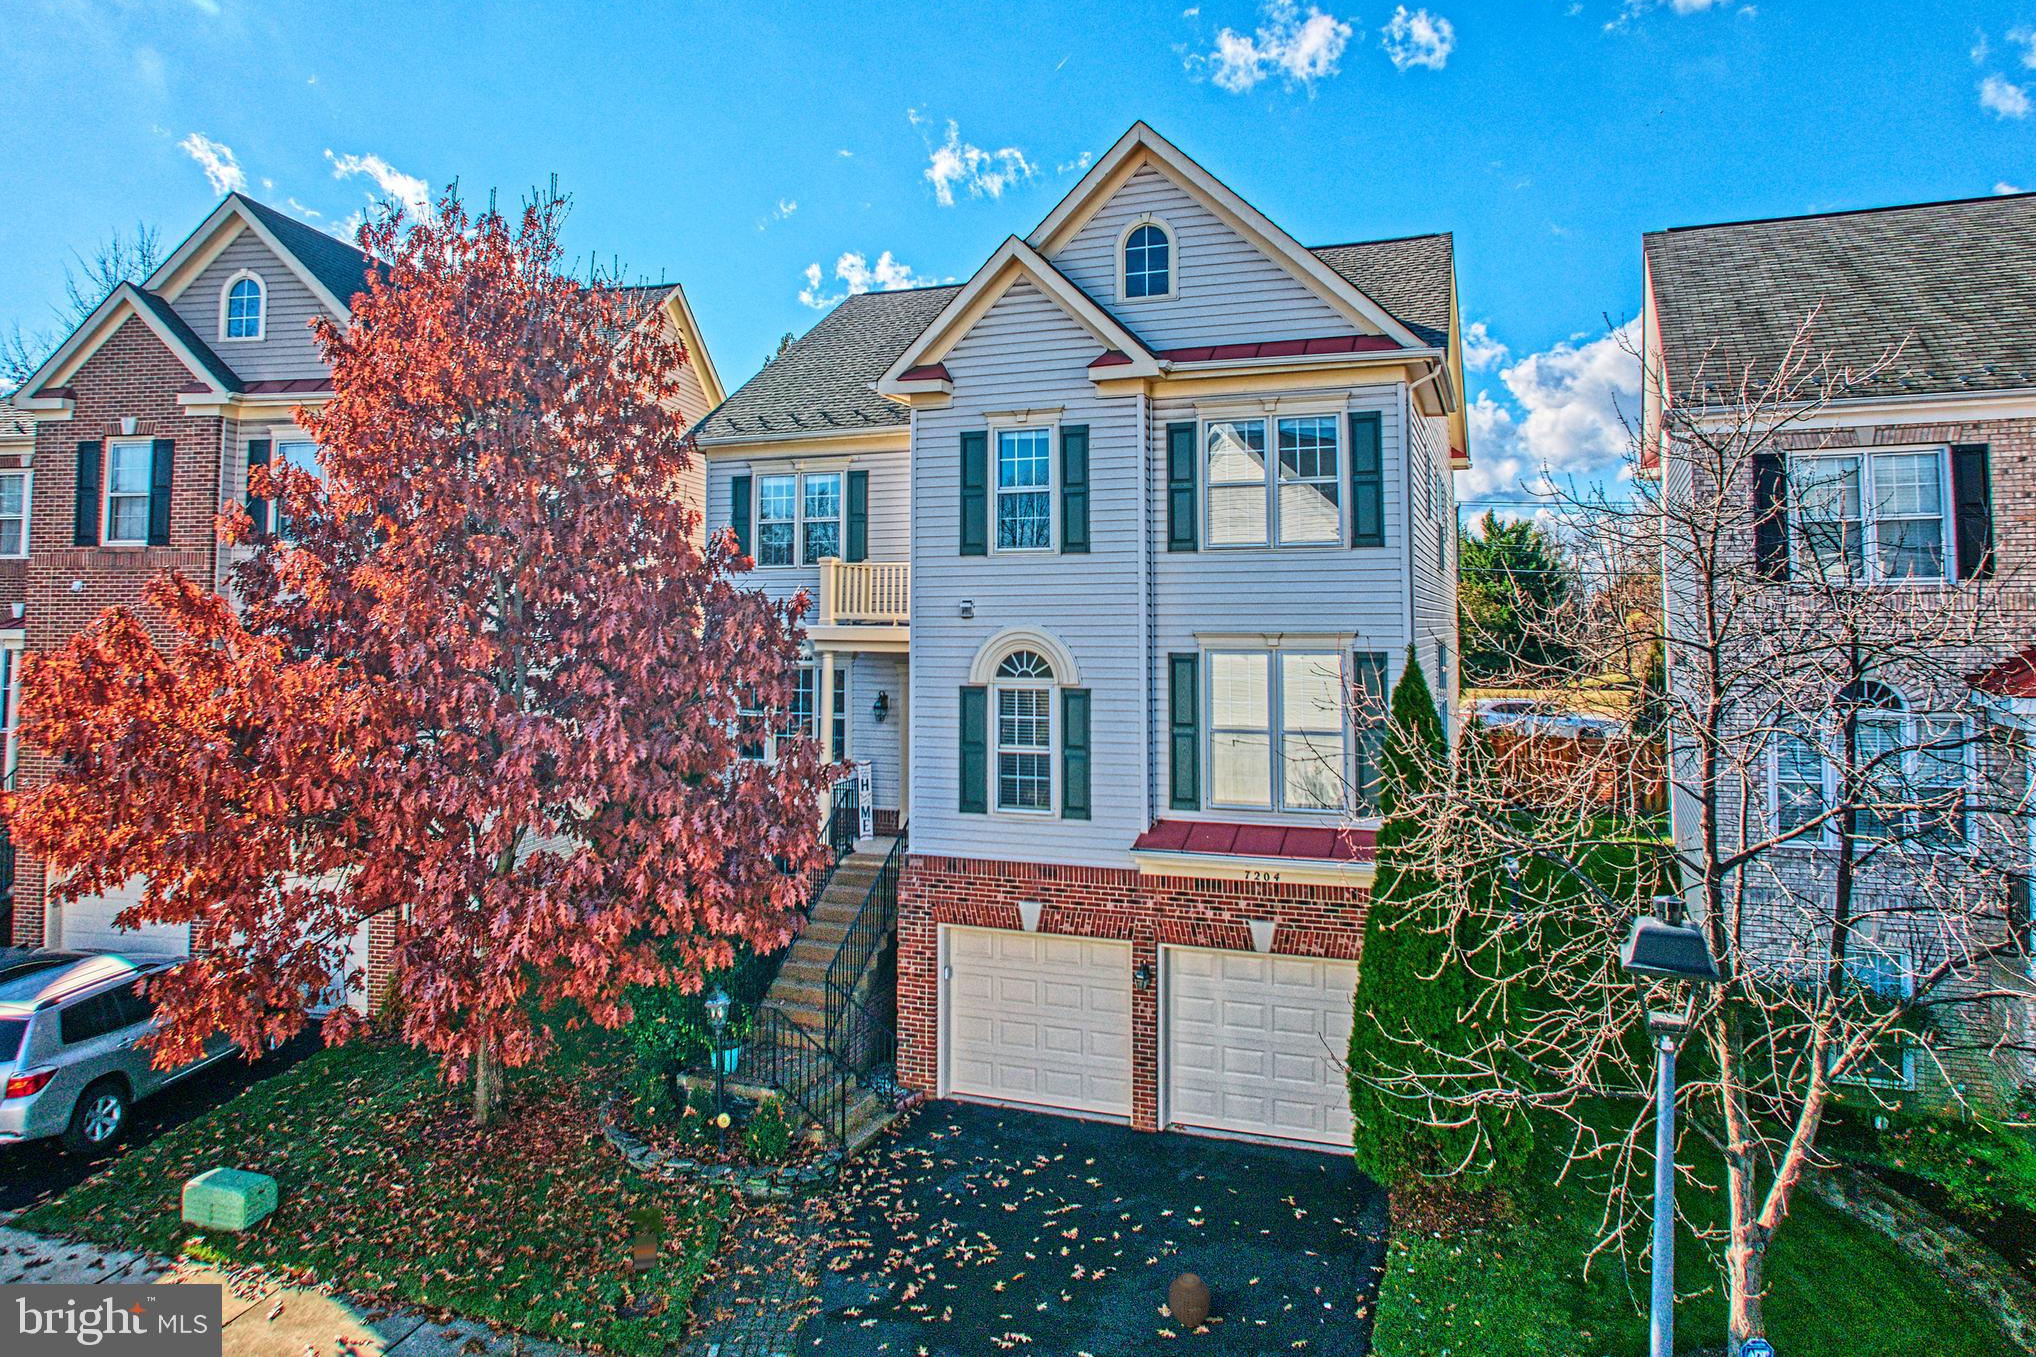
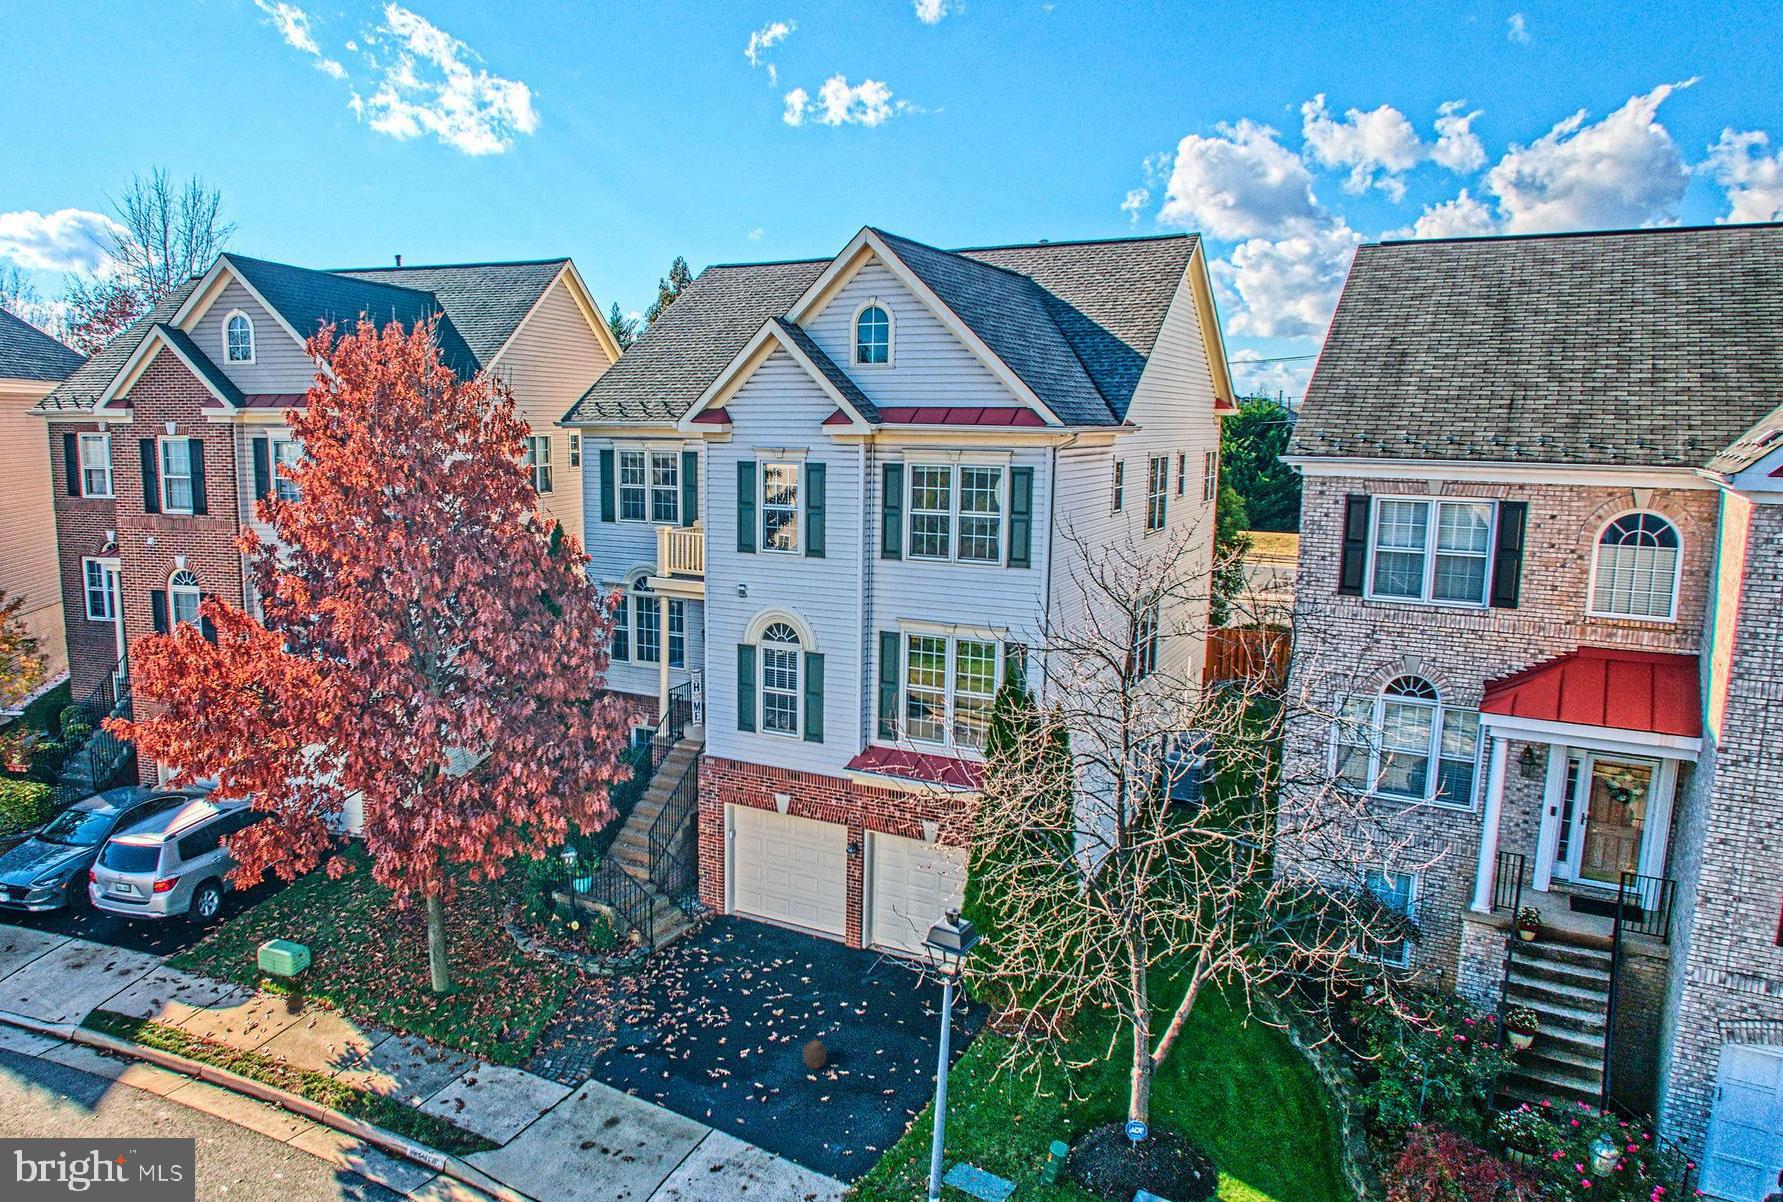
potted tree: present [629,1206,666,1269] -> present [285,979,305,1013]

